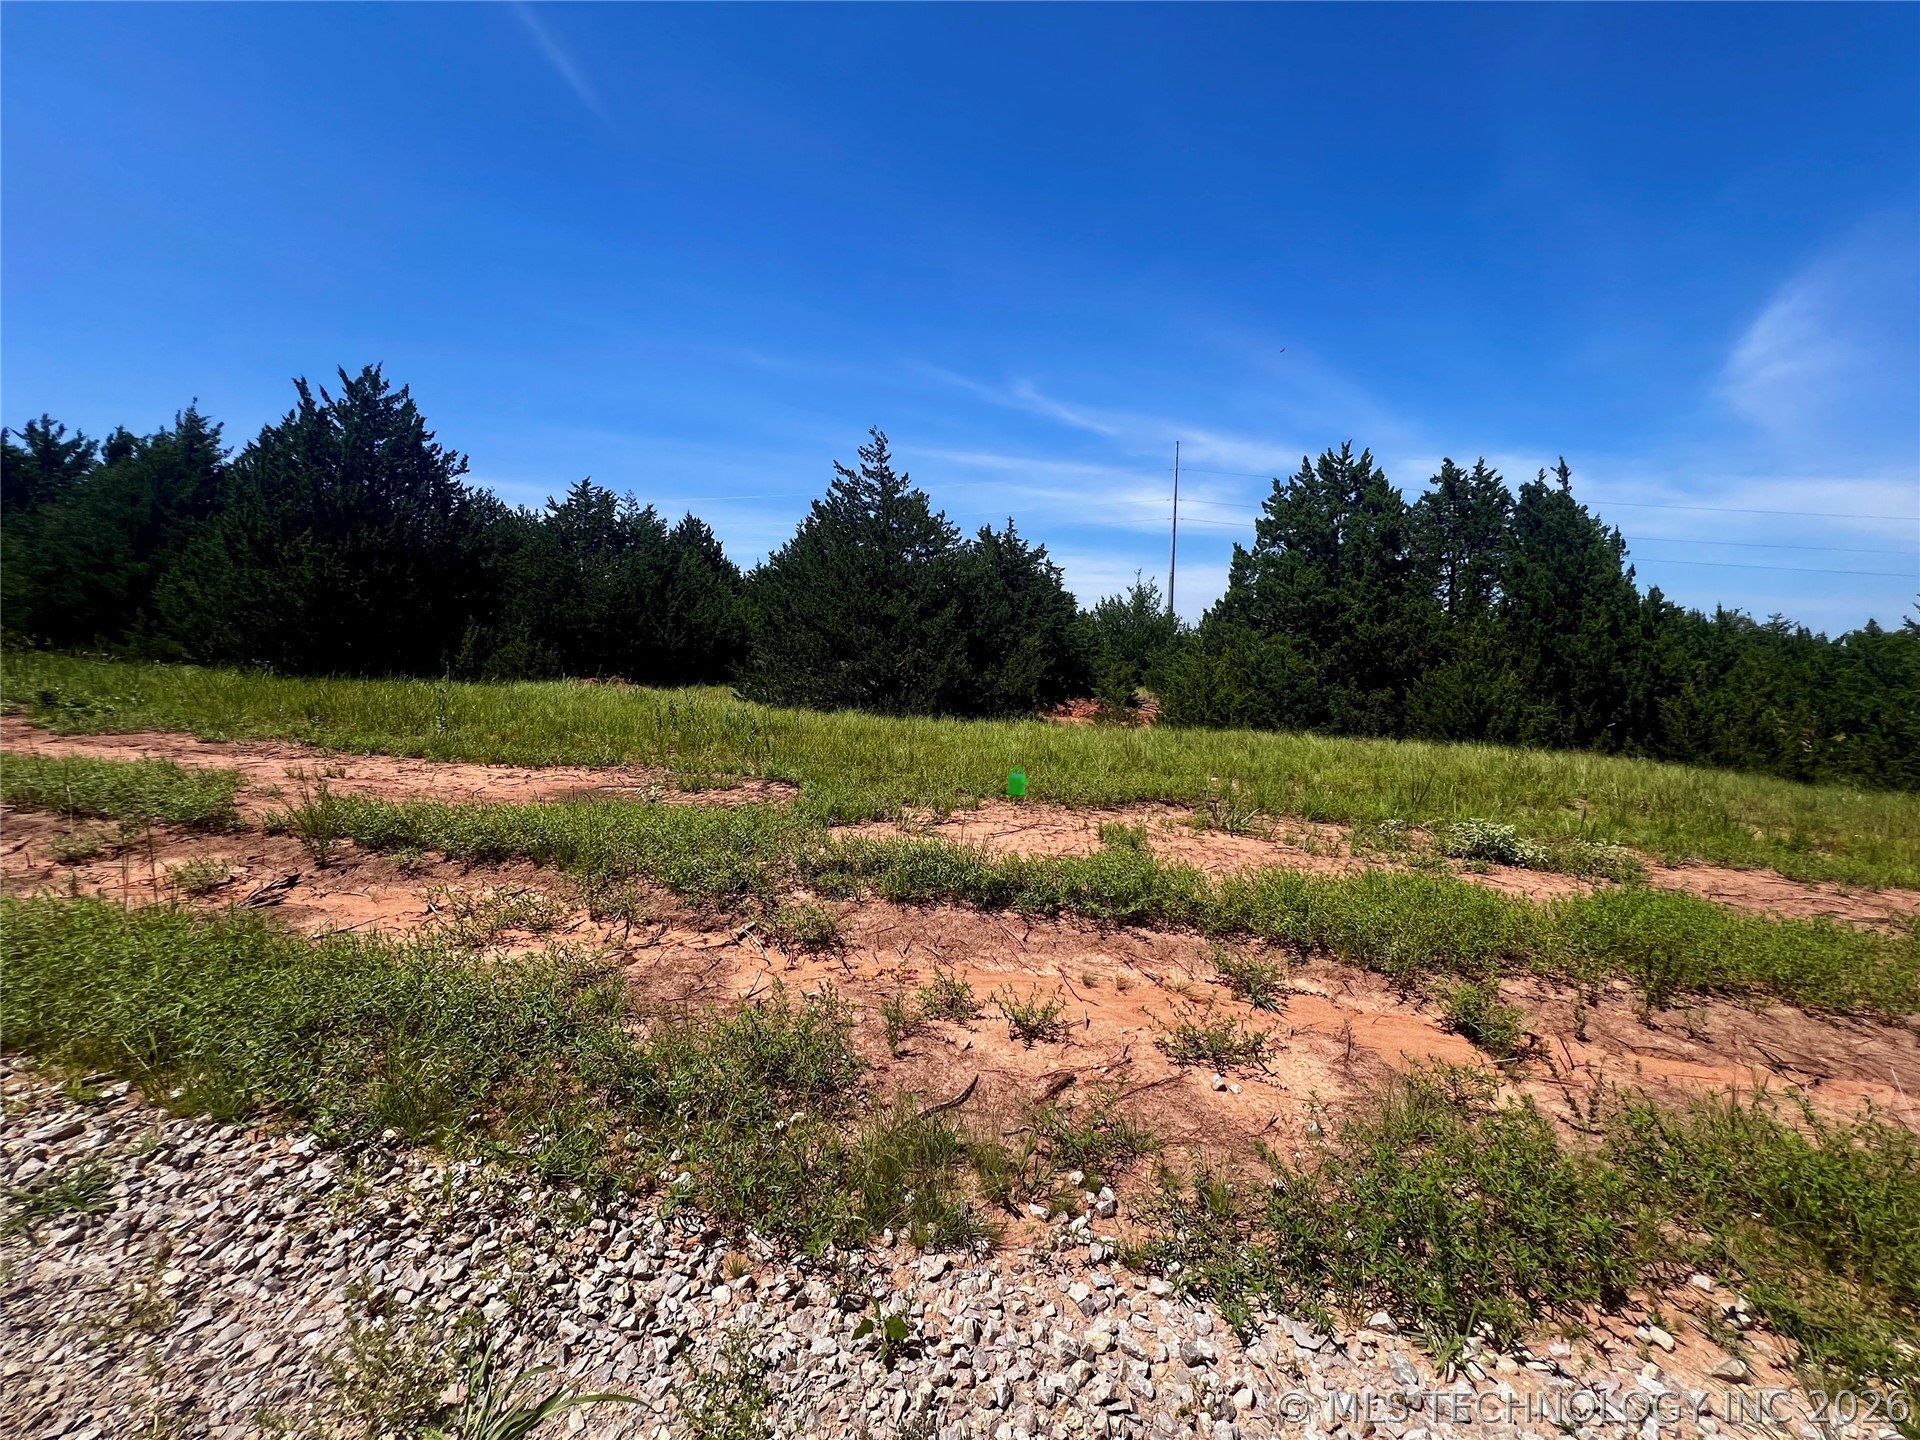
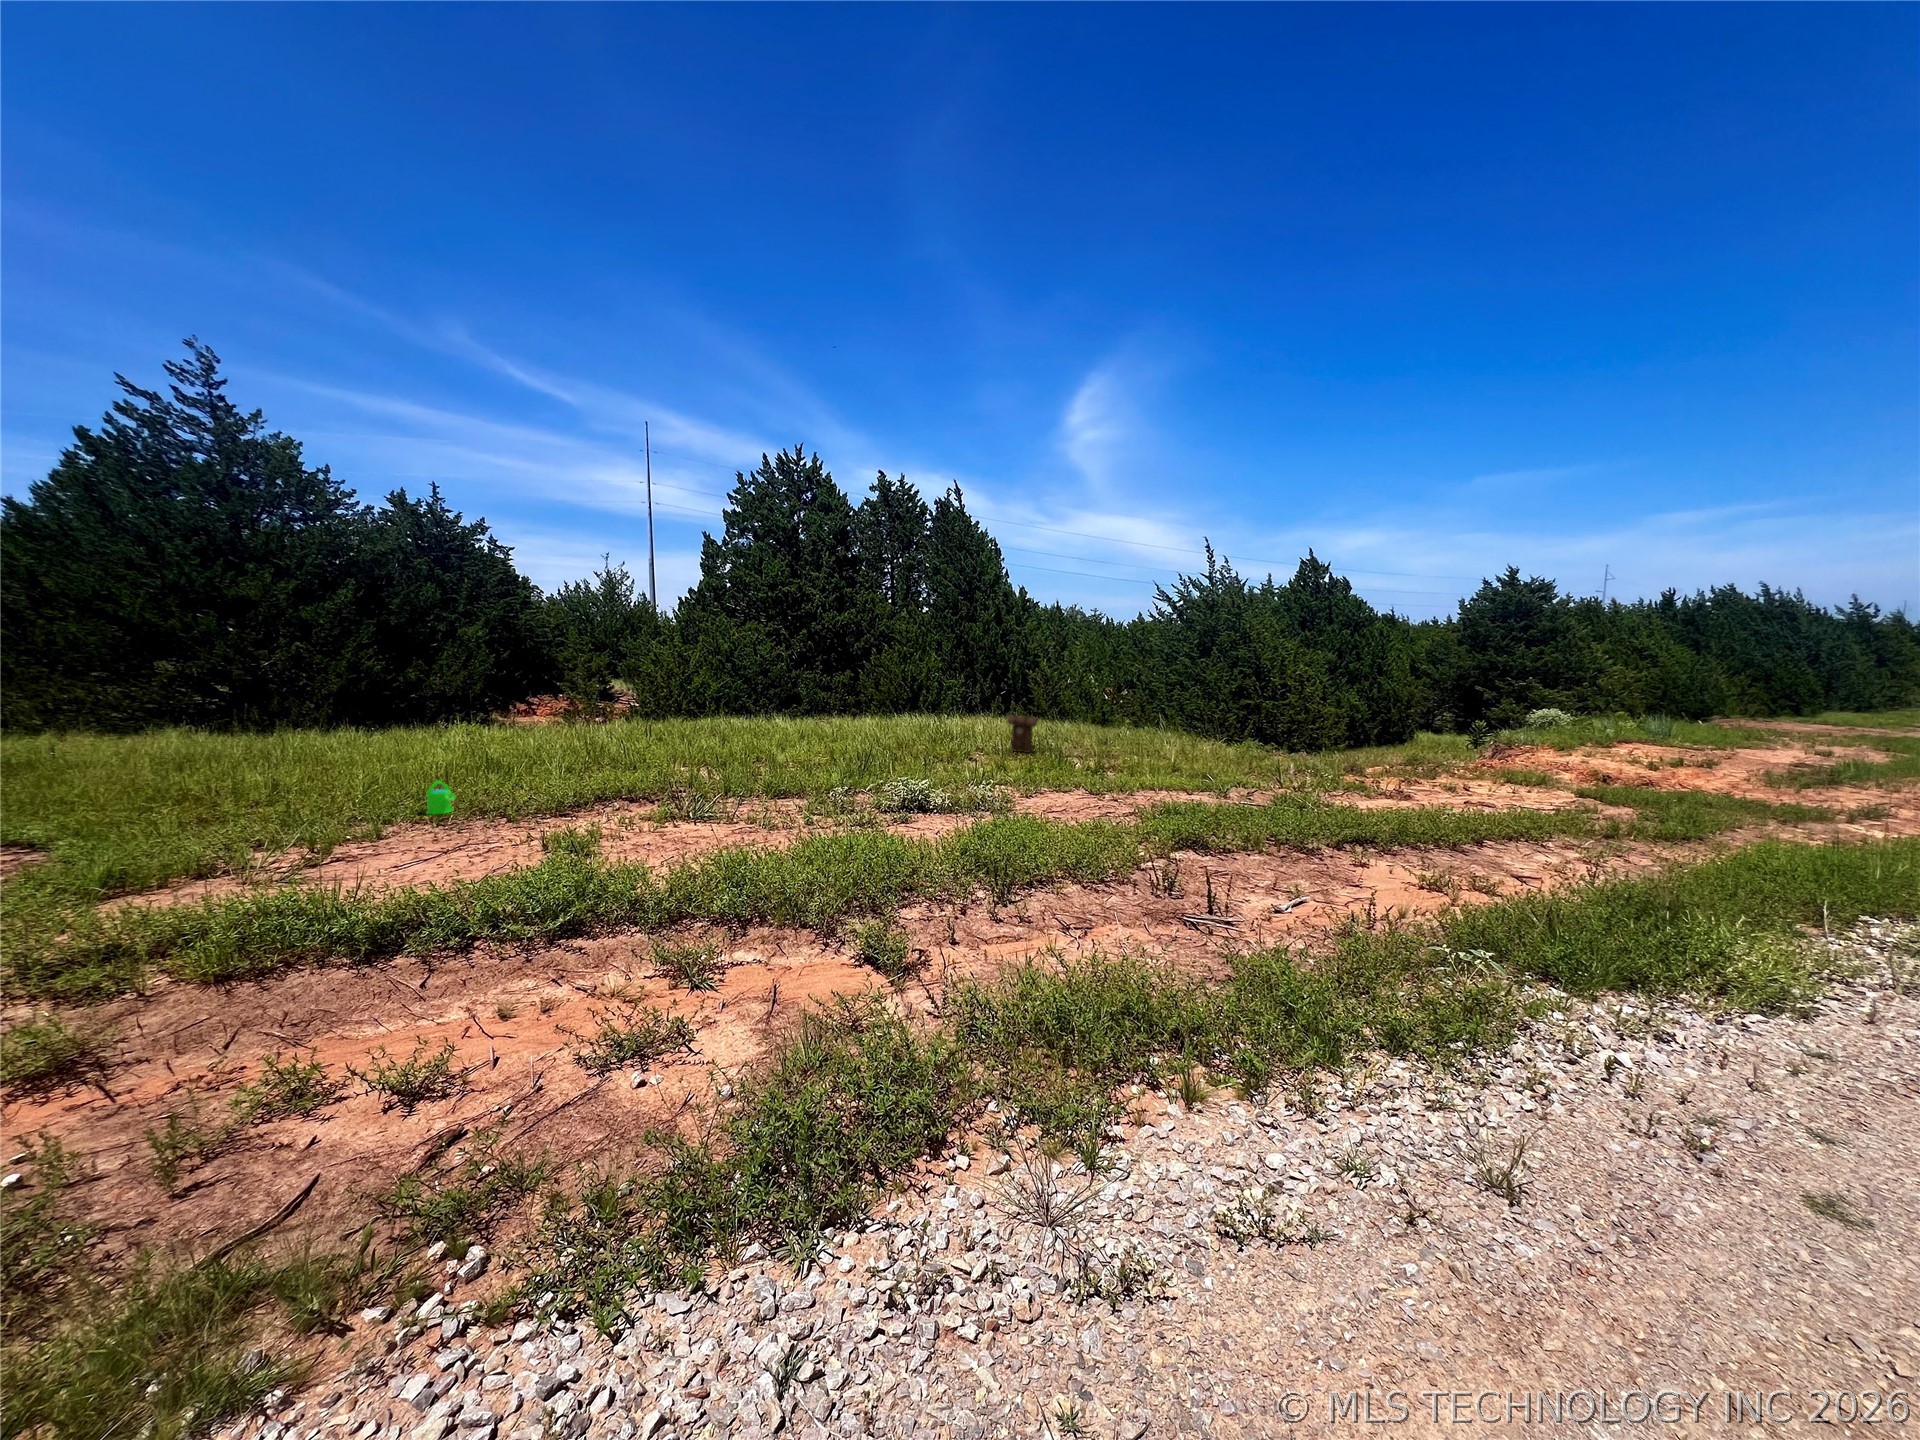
backpack: none [1636,761,1690,812] -> present [1007,715,1038,753]

